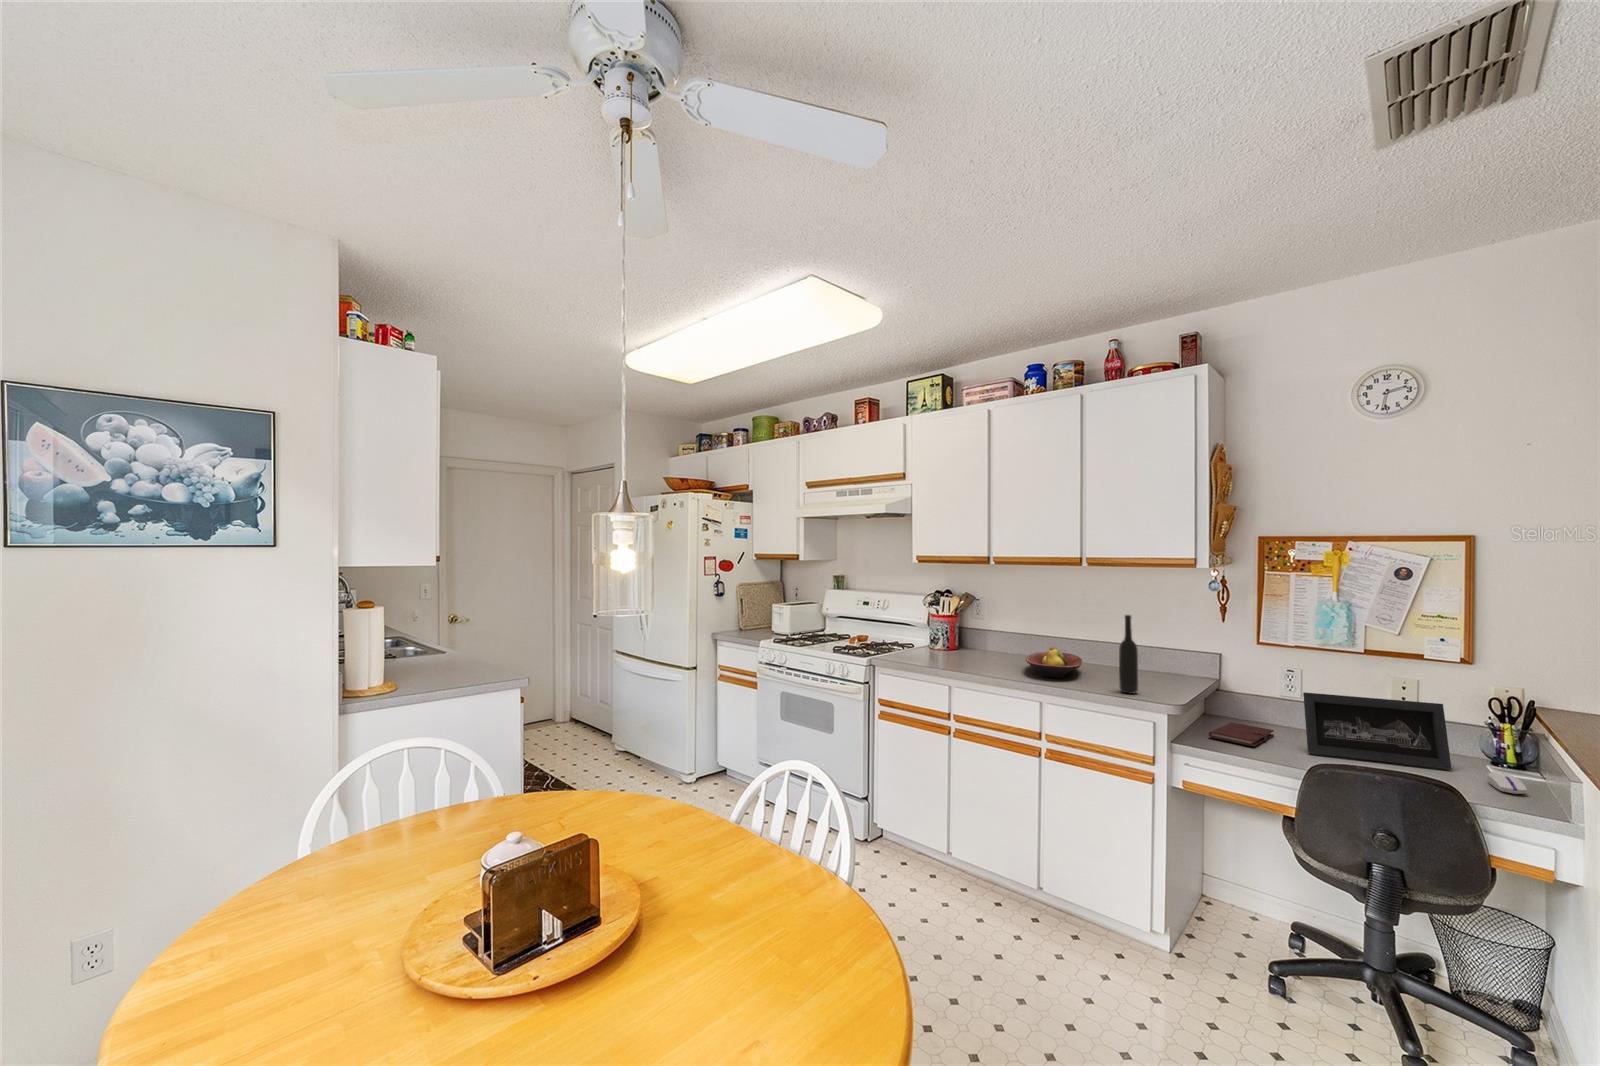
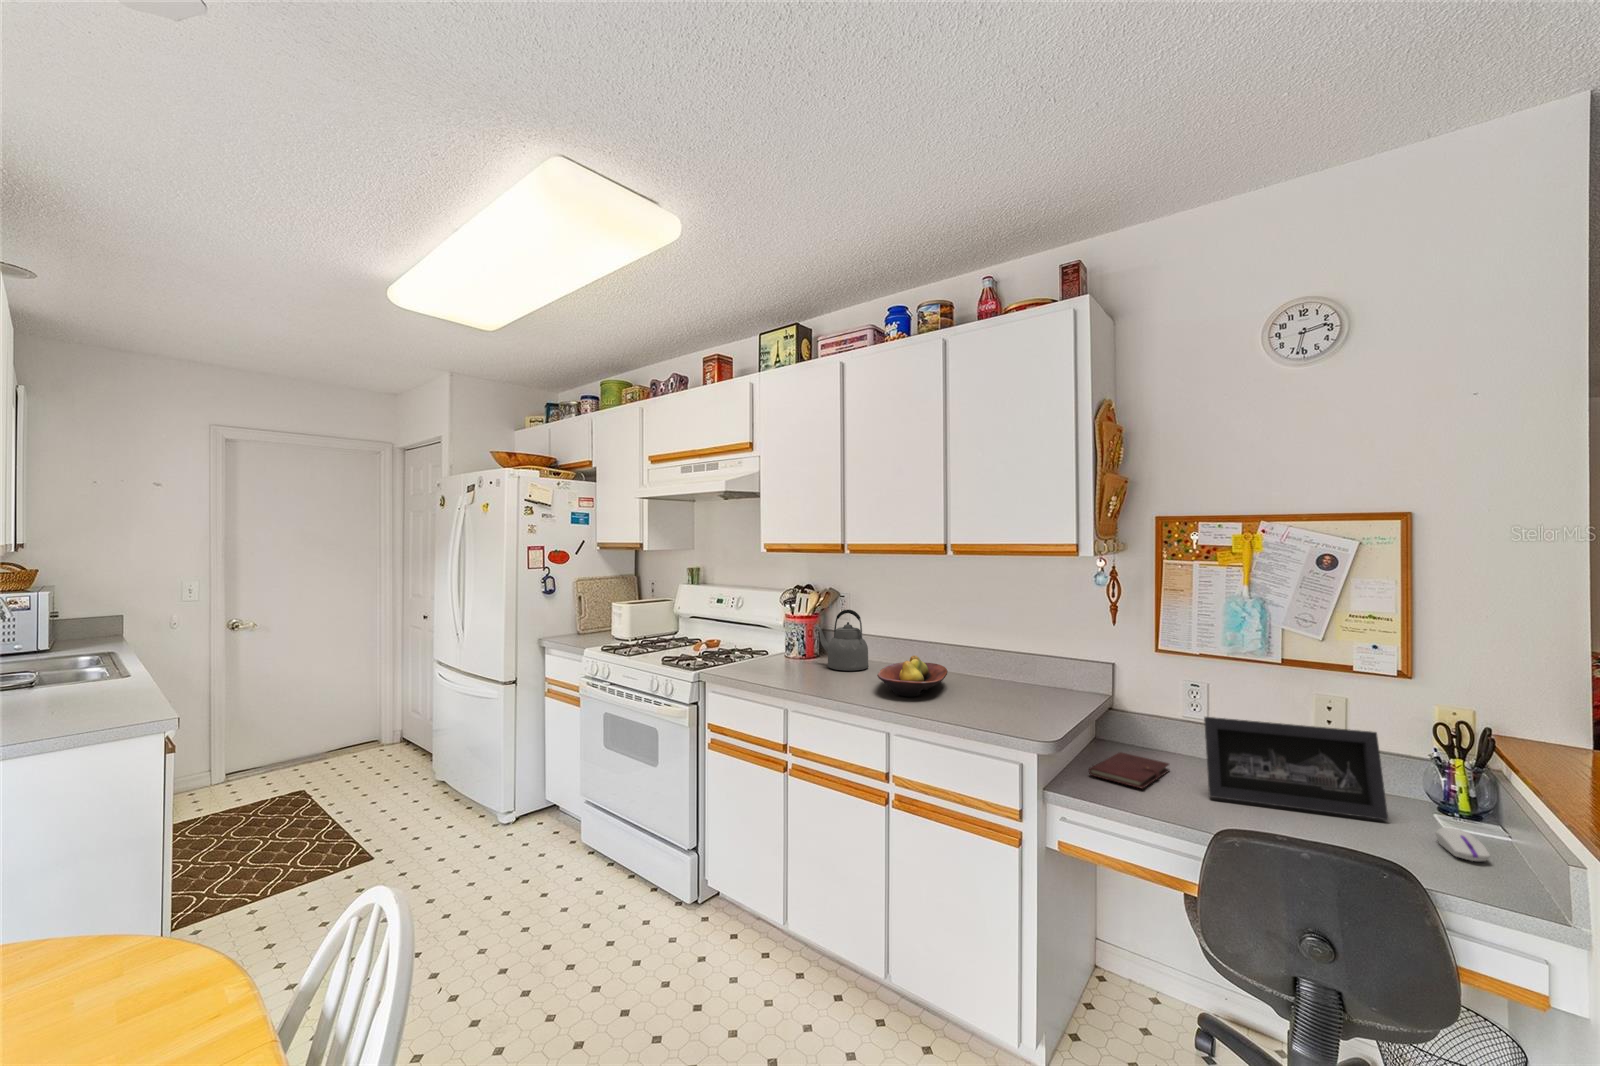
kettle: none [959,609,1007,659] -> present [815,610,868,671]
bottle: present [1119,615,1138,694] -> none [981,616,1003,718]

